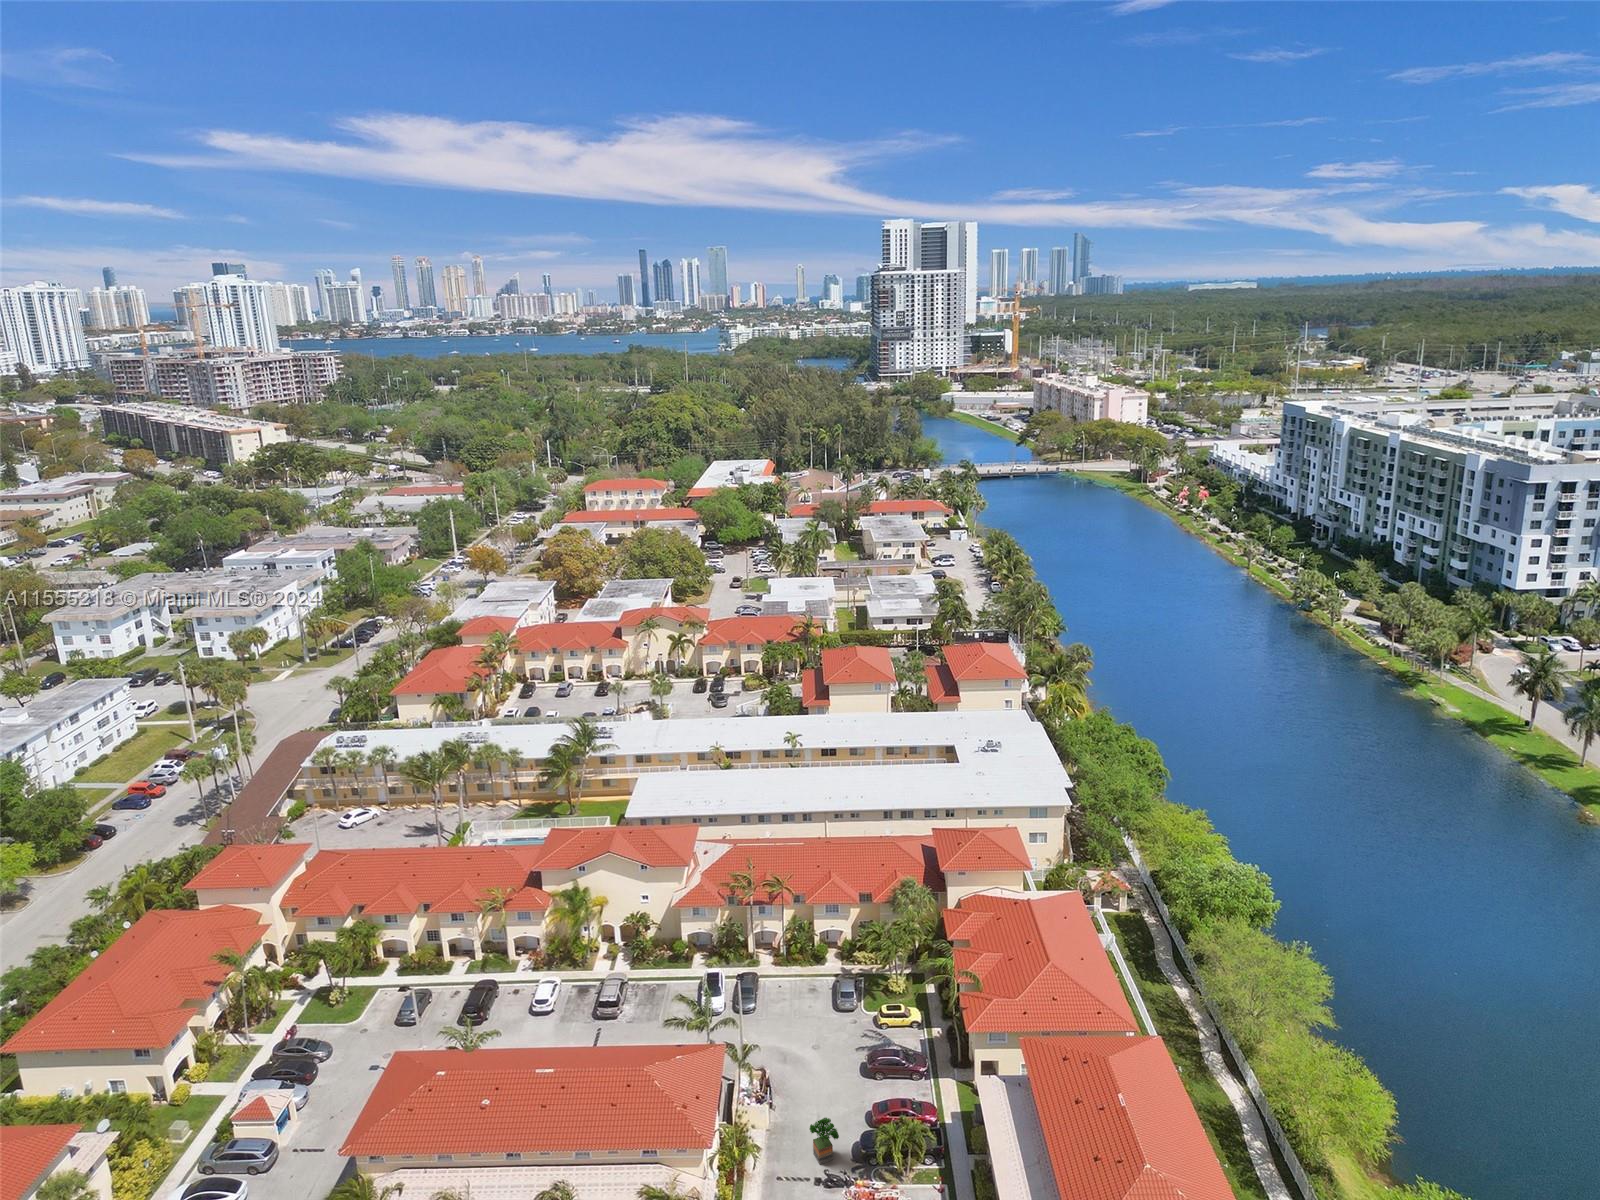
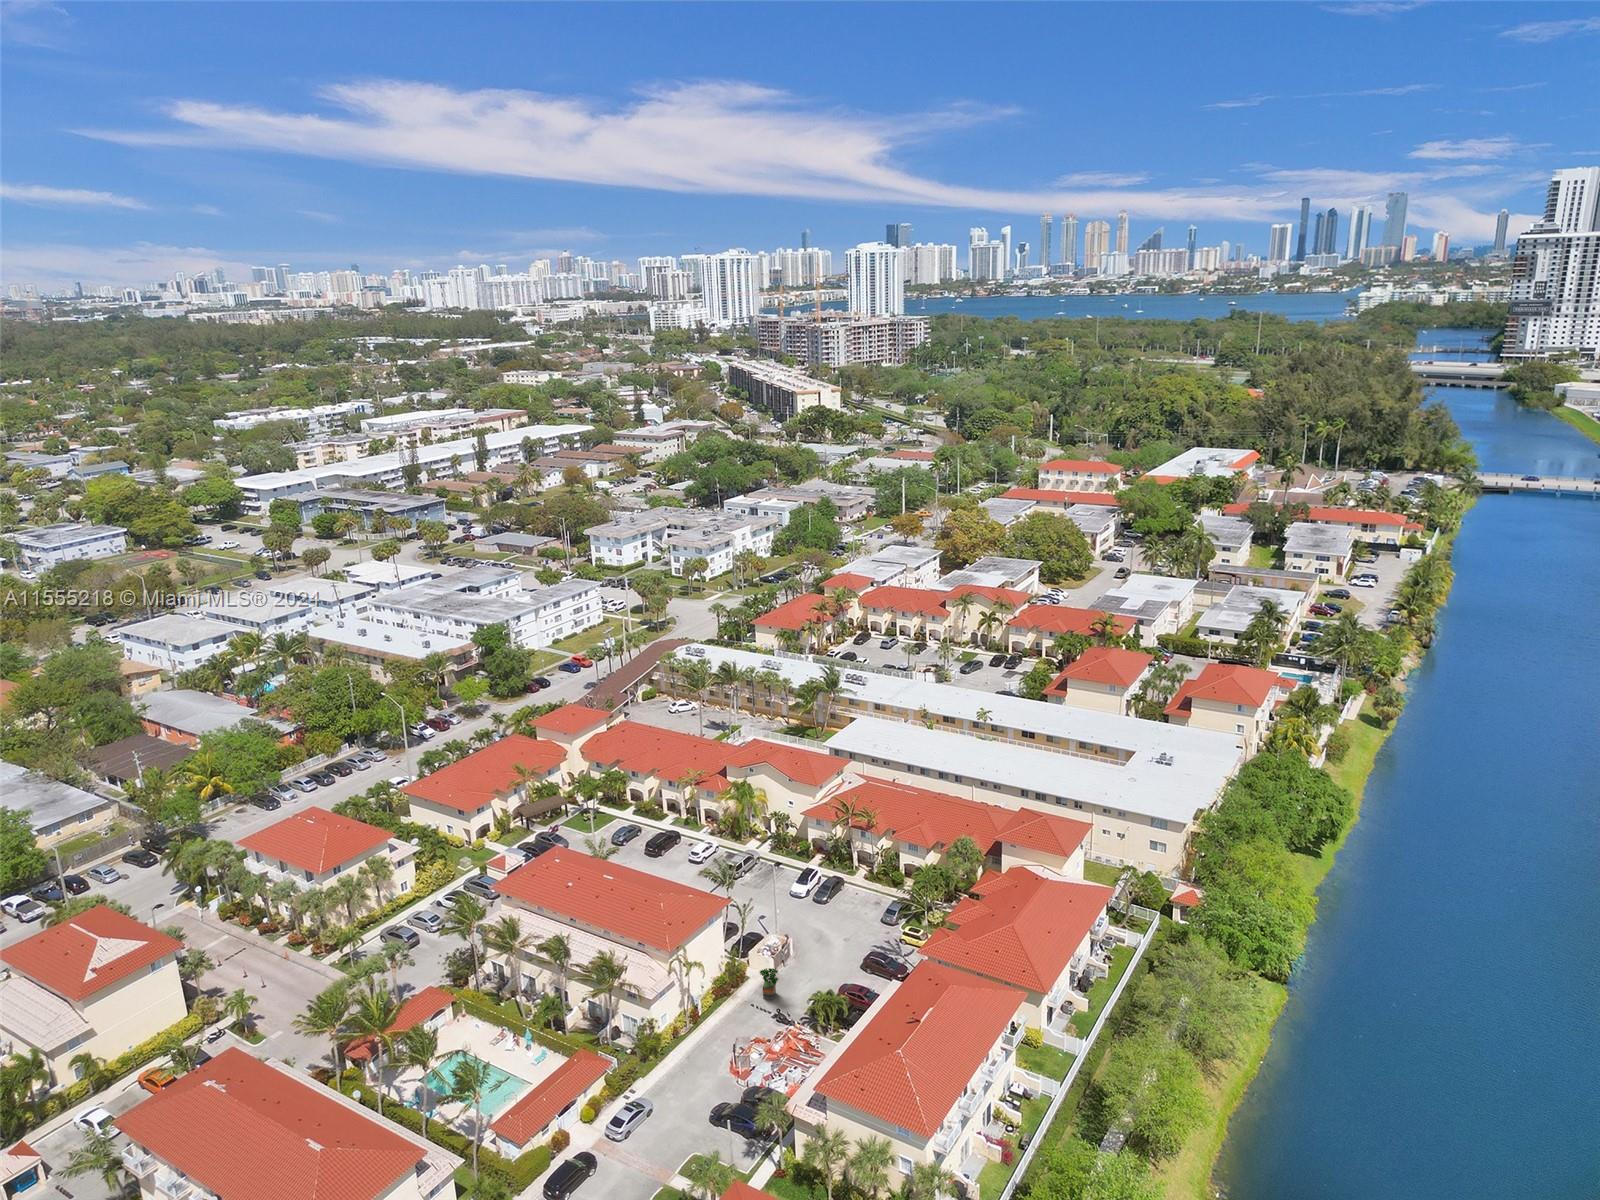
bench: none [228,984,306,1054] -> present [519,795,568,830]

